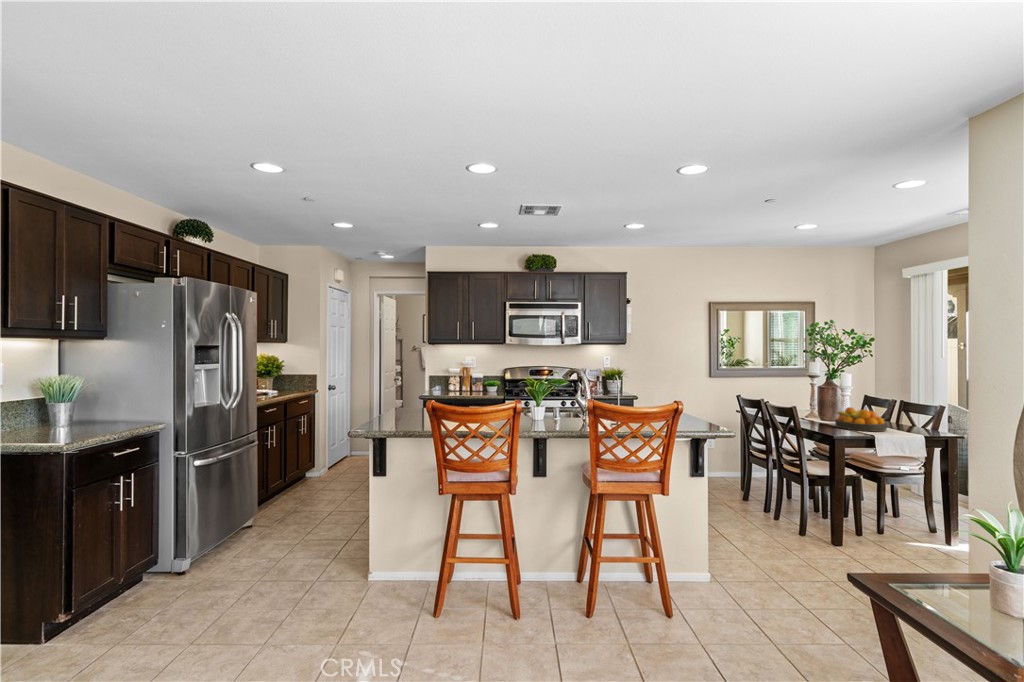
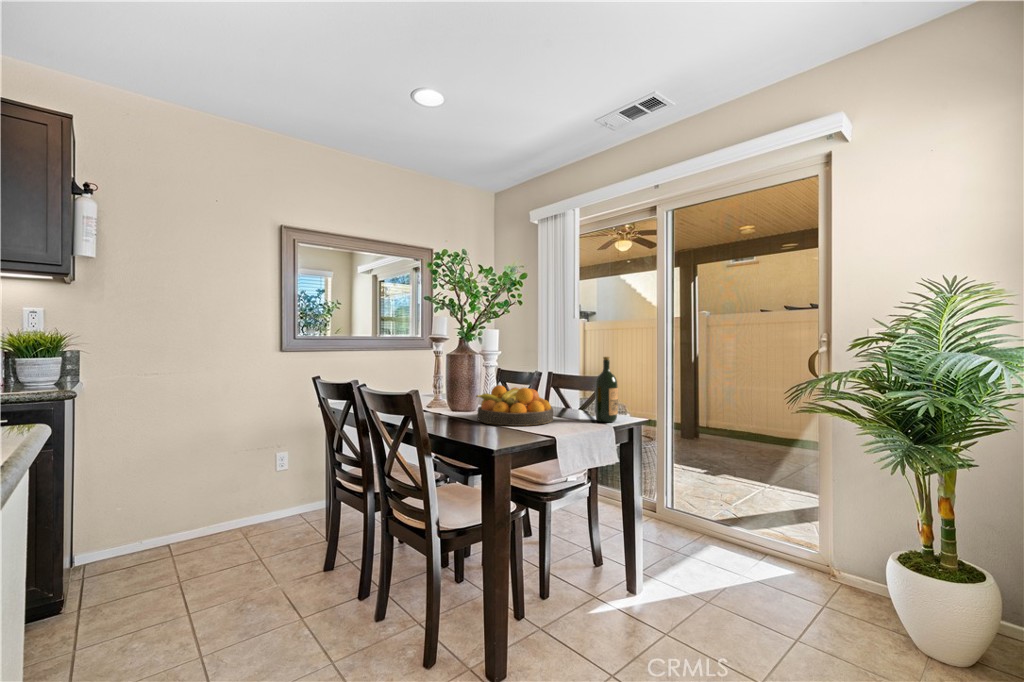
wine bottle: none [919,395,936,436] -> present [595,357,618,422]

